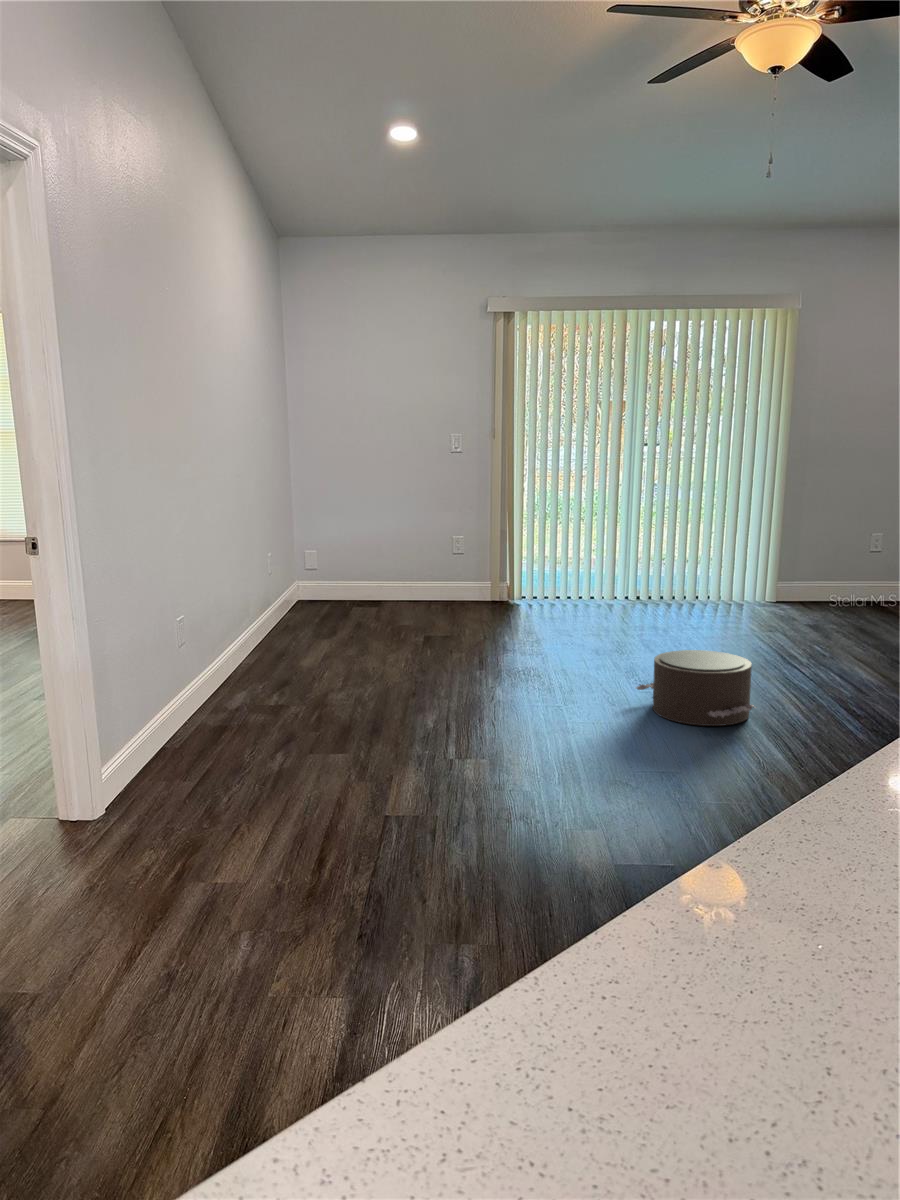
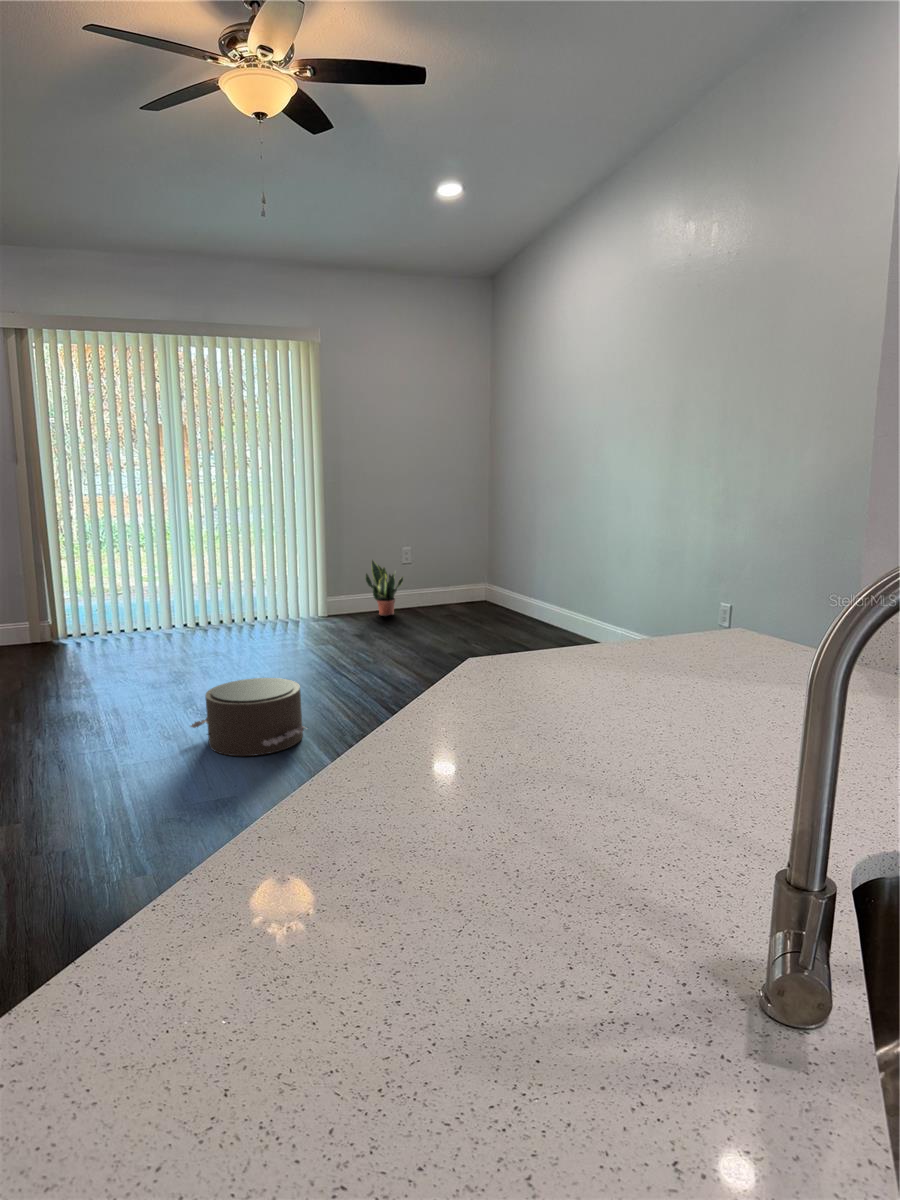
potted plant: none [826,544,874,609] -> present [366,560,404,616]

